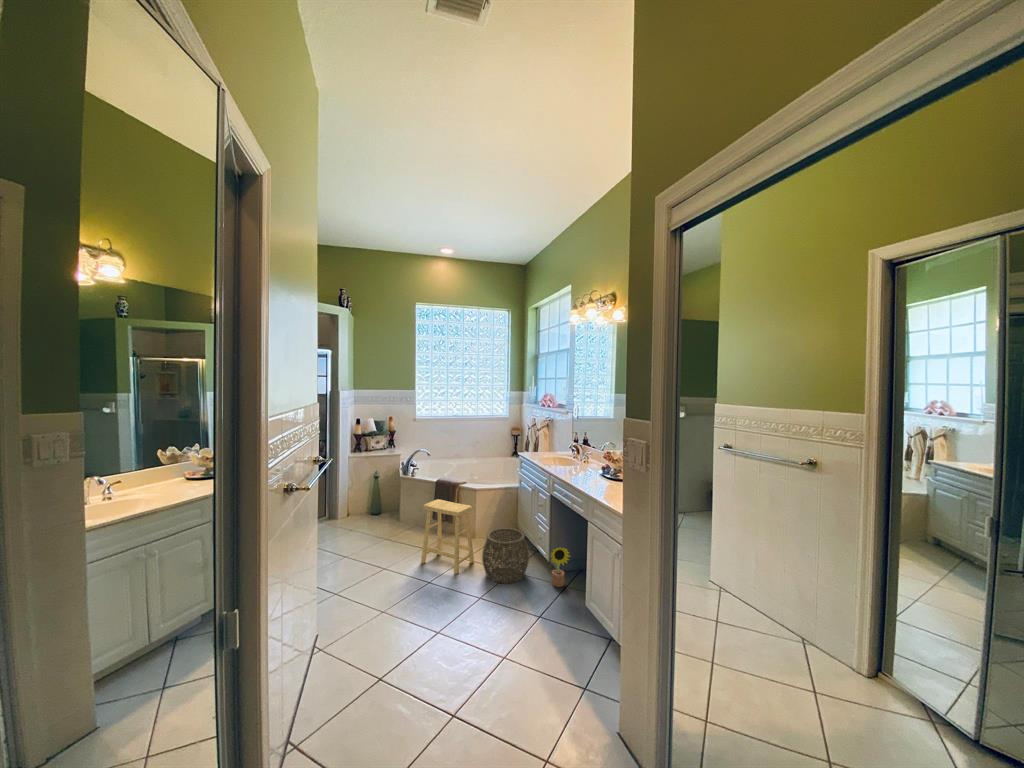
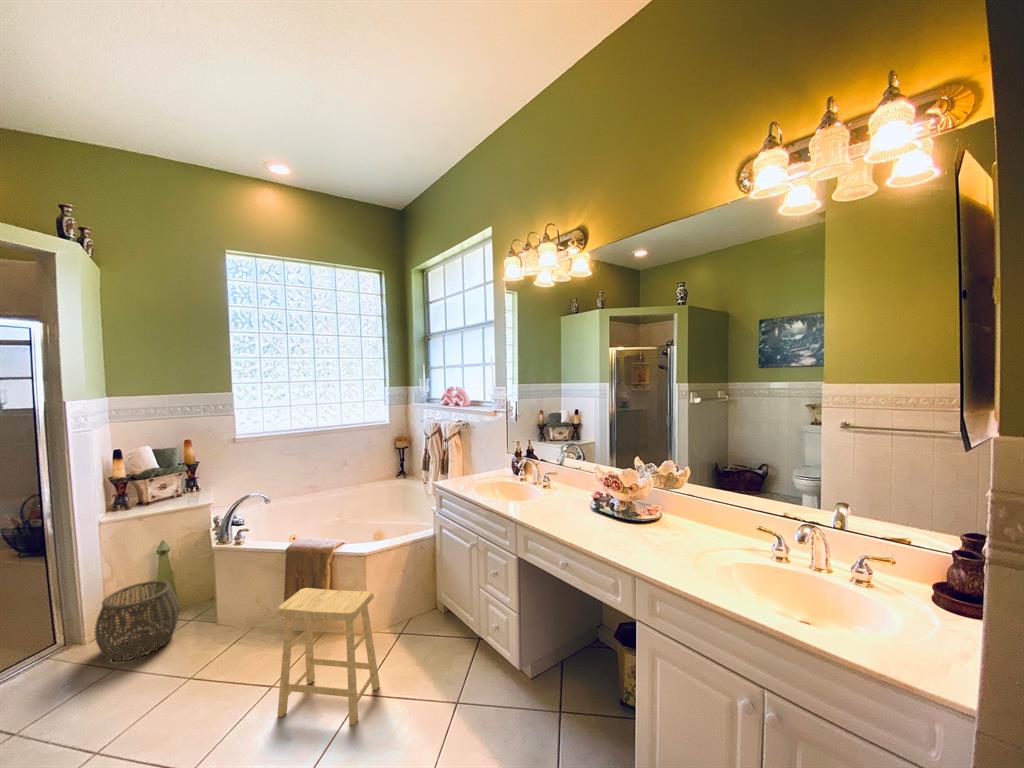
woven basket: present [482,528,529,584] -> present [95,581,179,662]
decorative plant: present [550,547,570,587] -> none [522,639,555,703]

